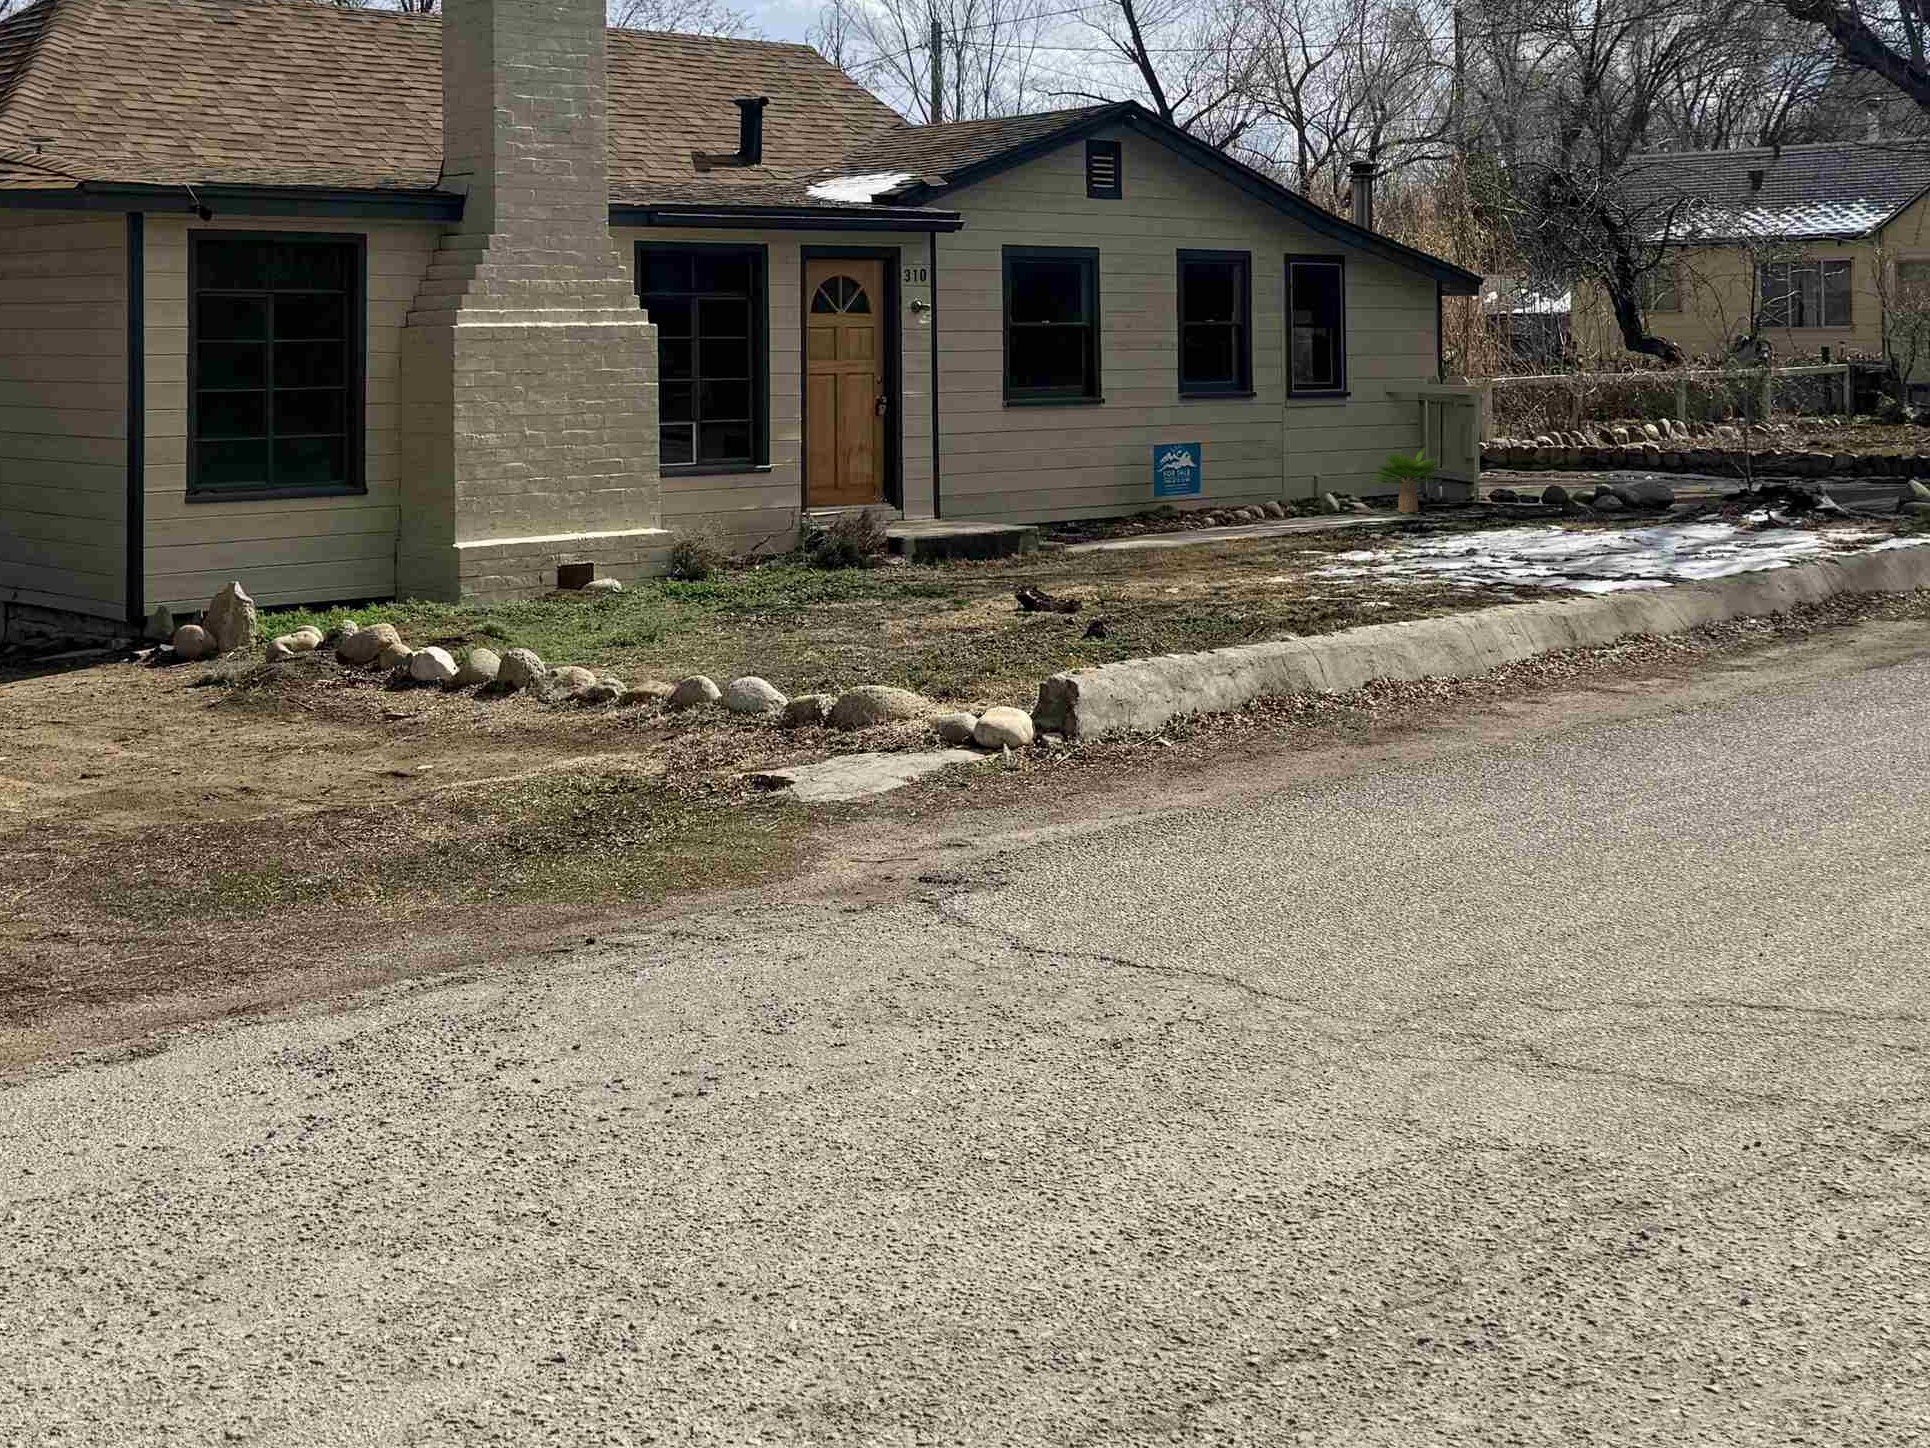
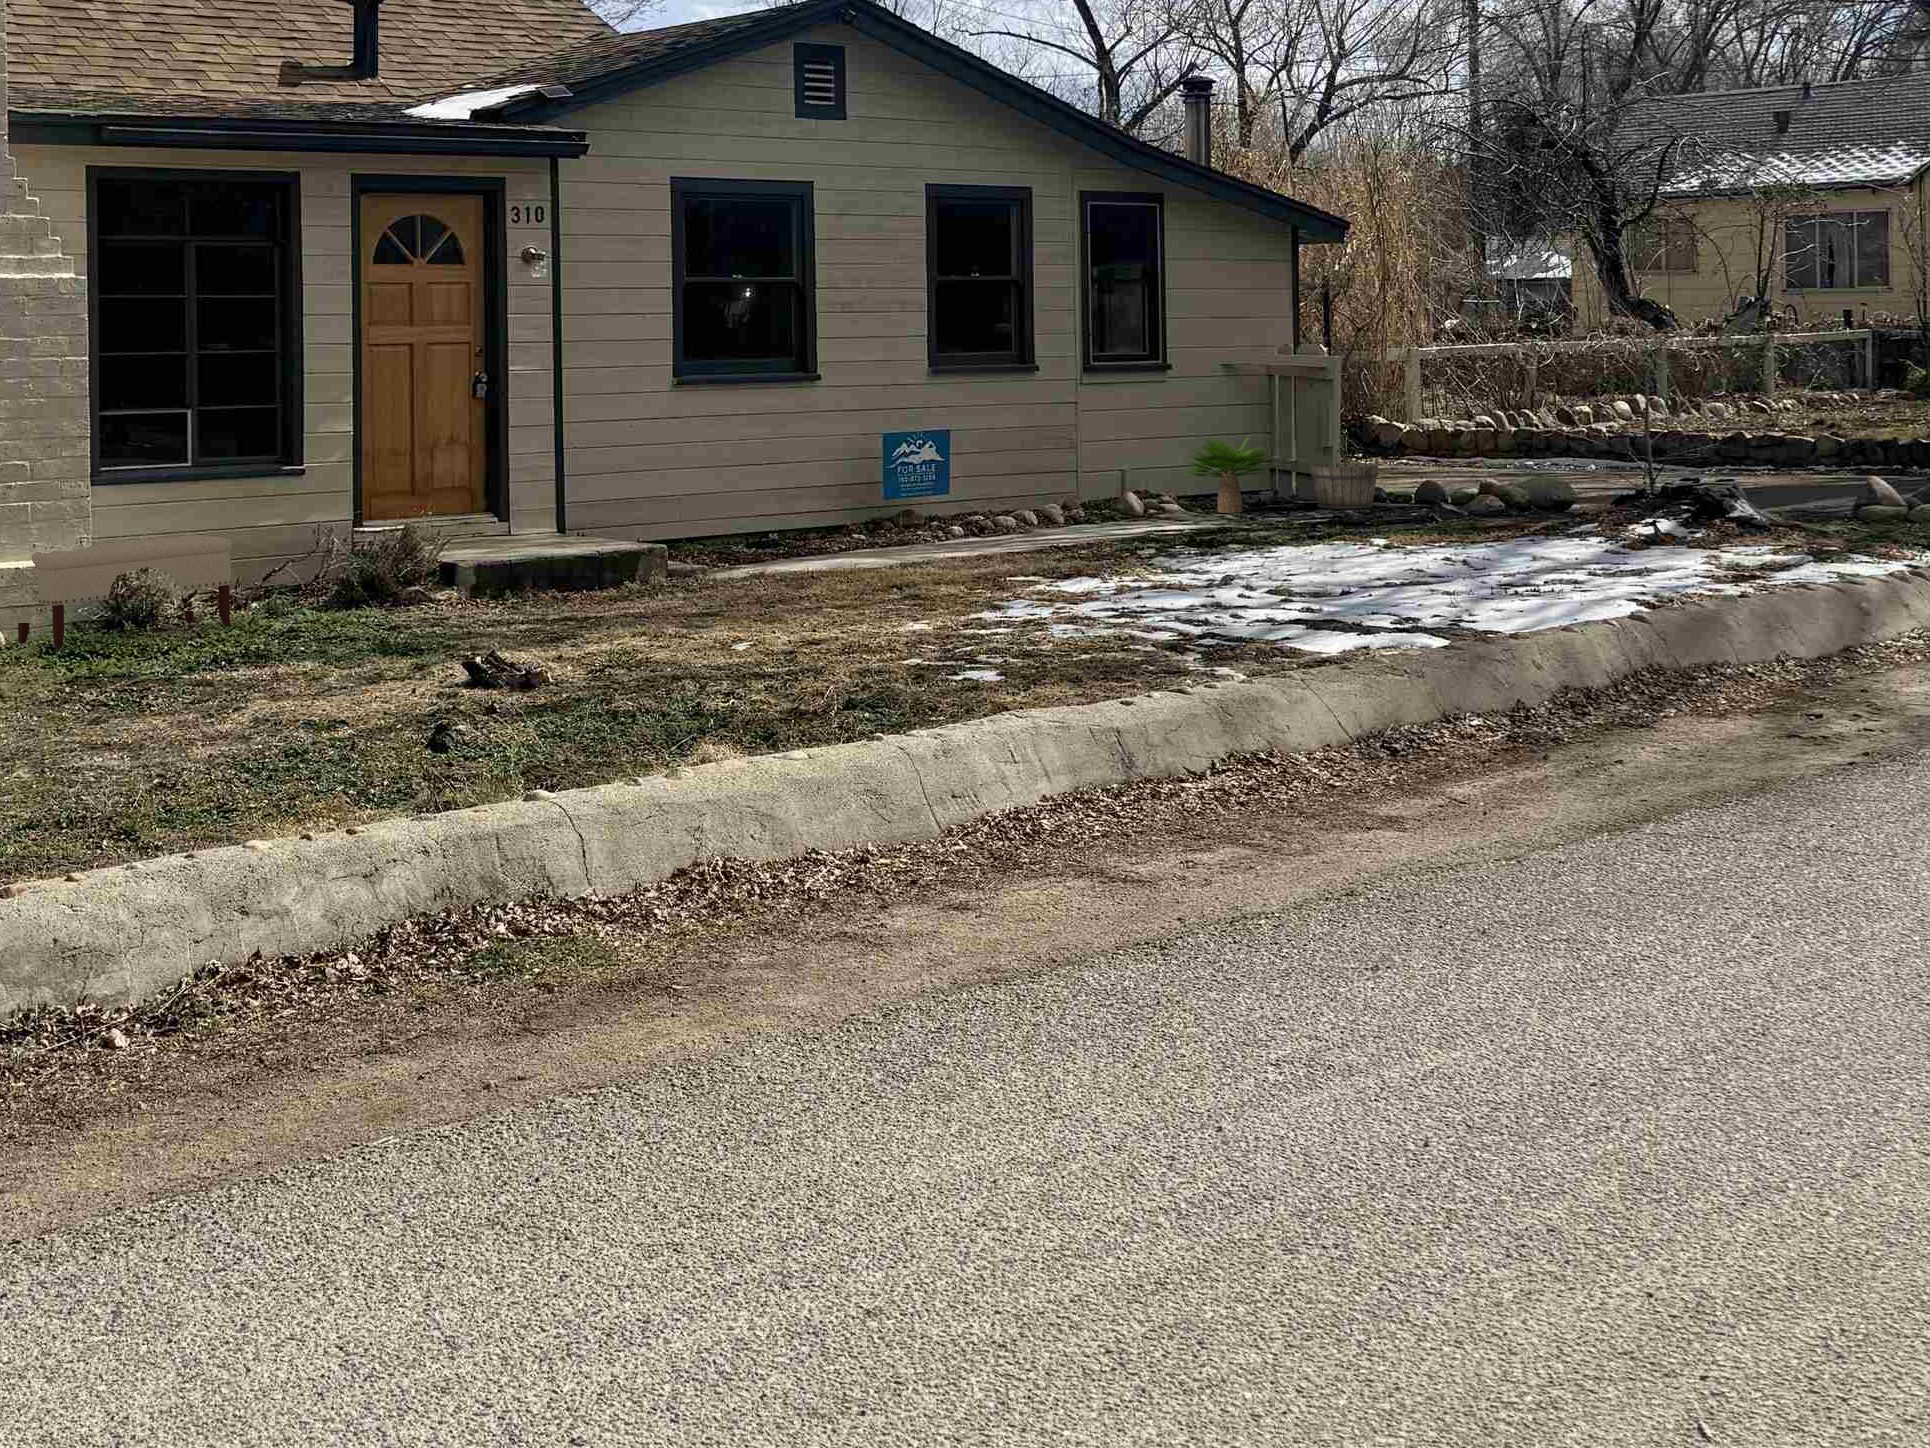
wooden bucket: none [1469,461,1524,508] -> present [1310,450,1379,509]
bench: none [592,523,739,607] -> present [18,535,232,649]

